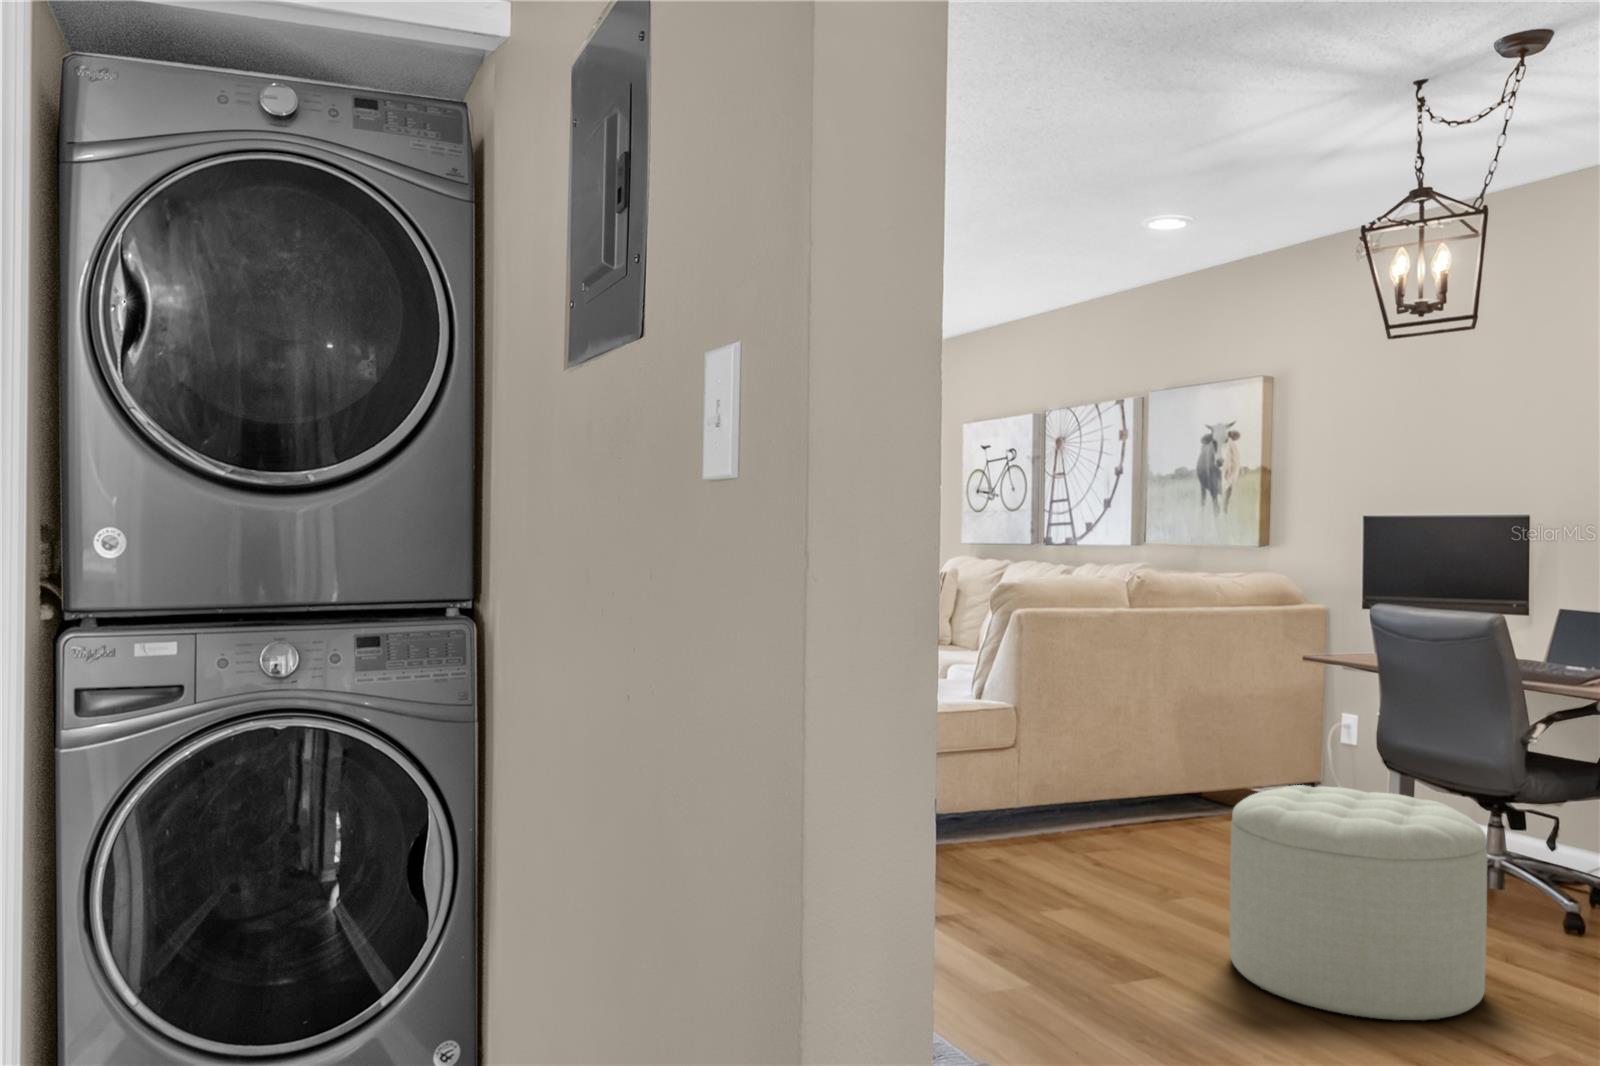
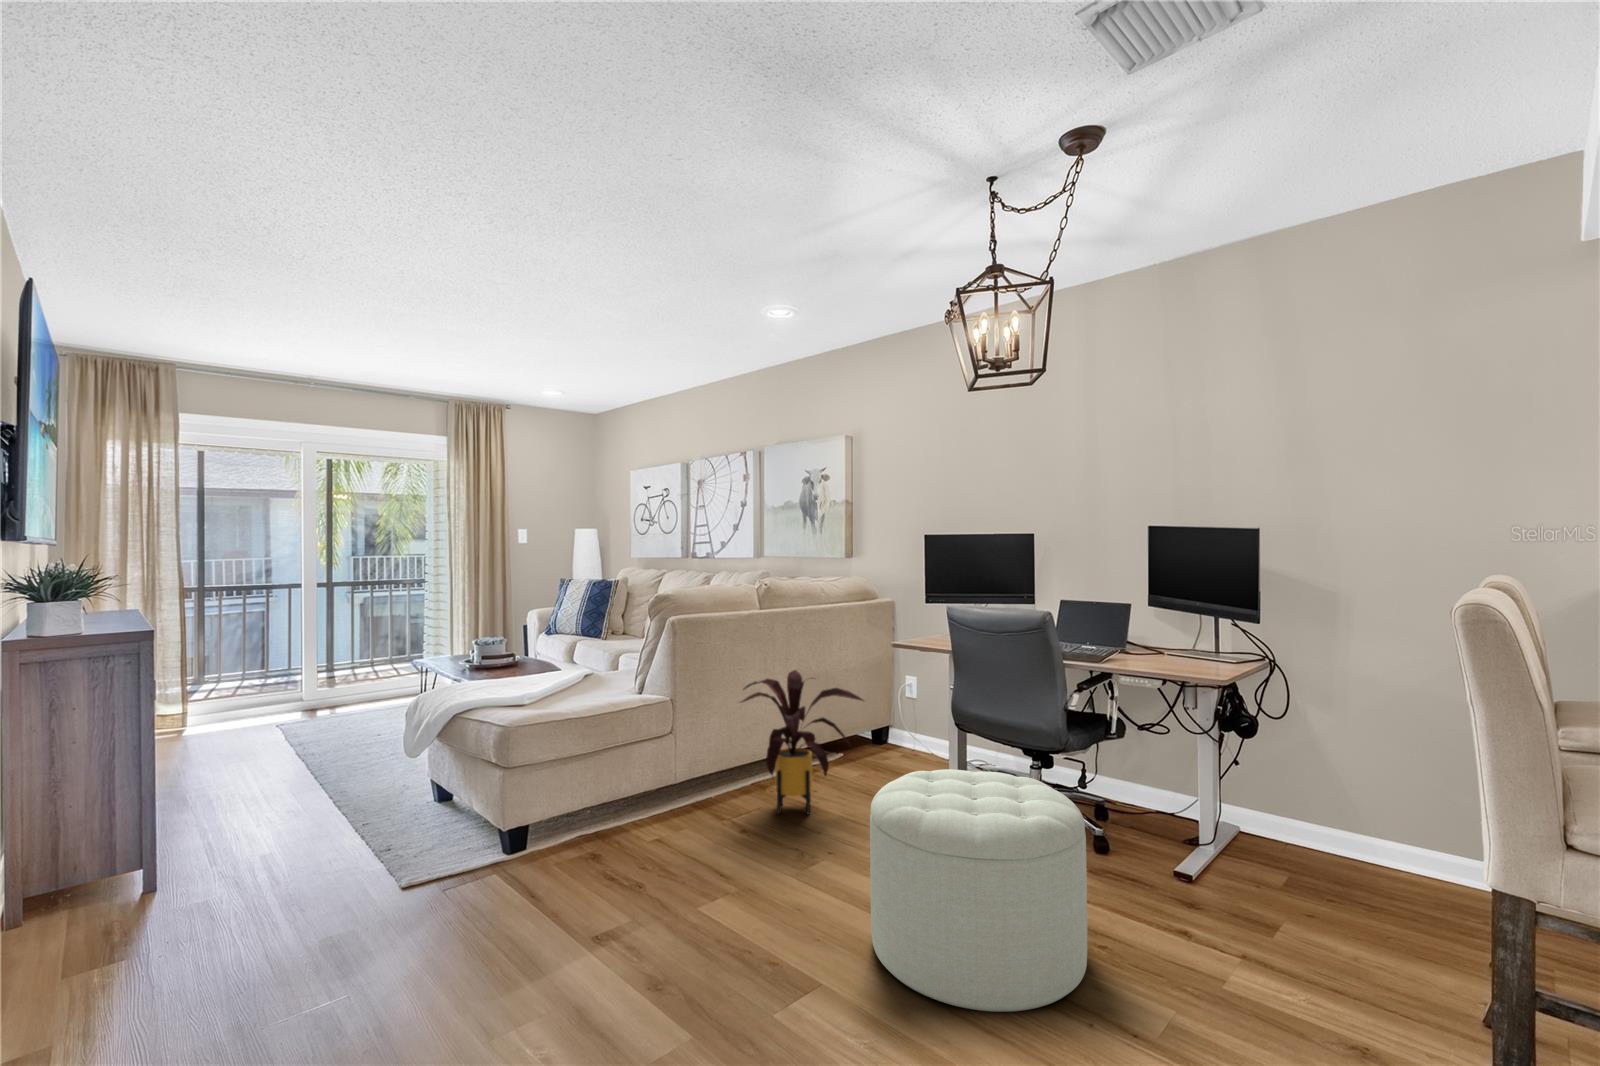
house plant: none [1095,685,1260,859] -> present [741,670,863,814]

